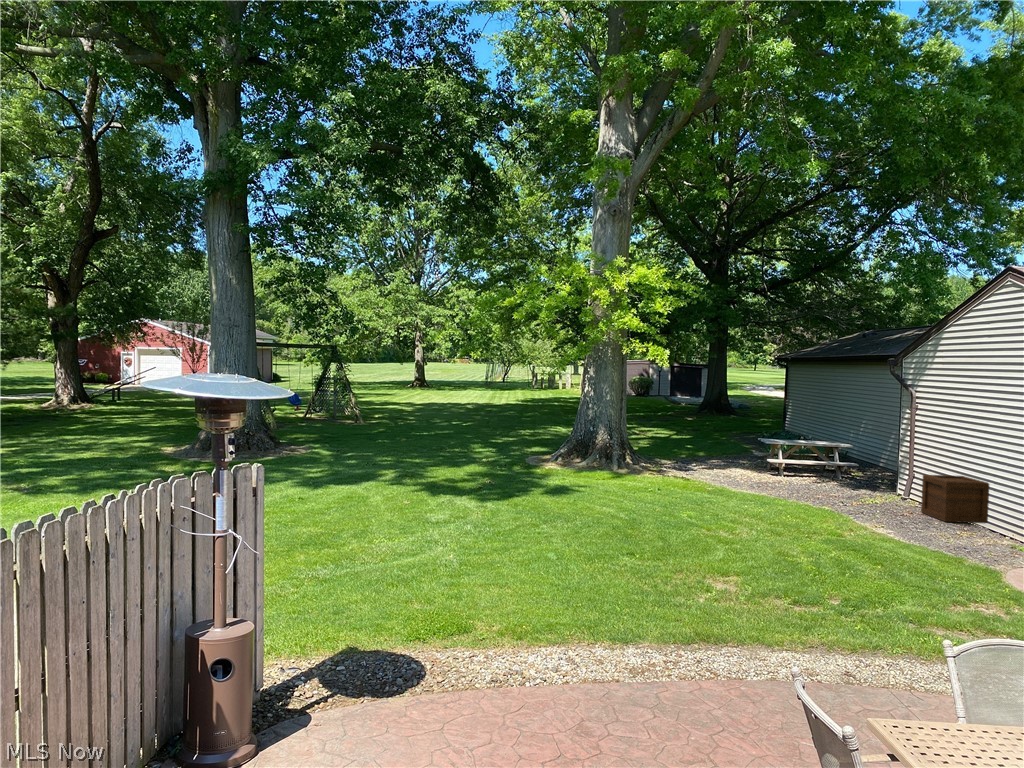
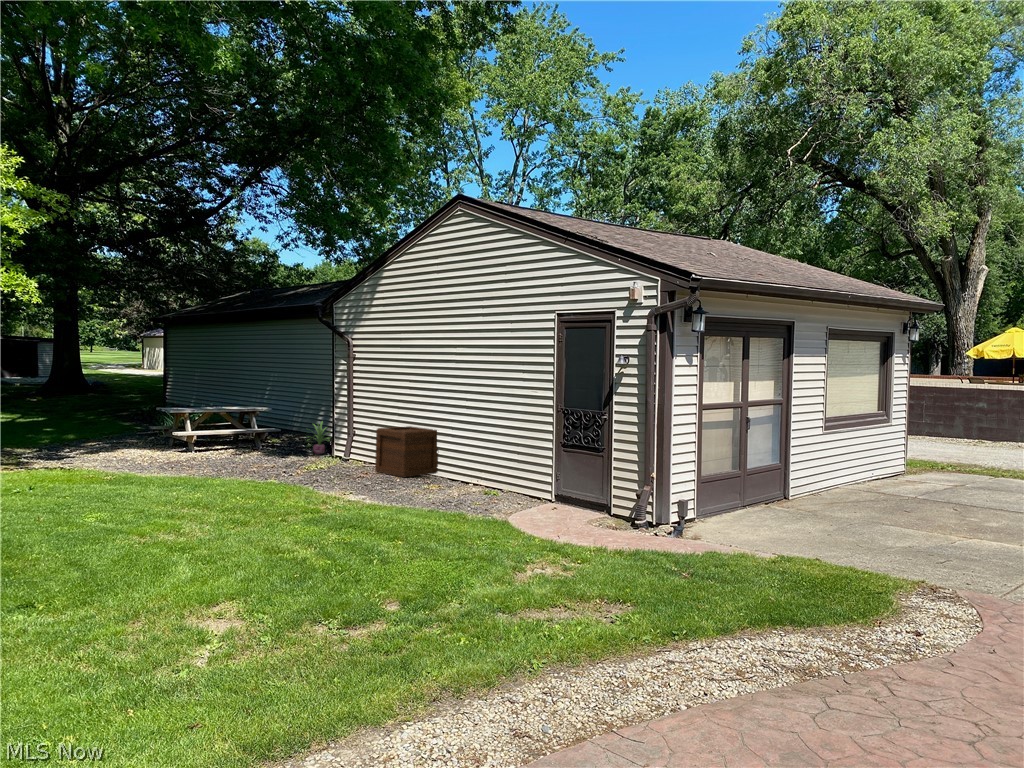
decorative plant: none [866,462,902,491] -> present [313,421,329,454]

